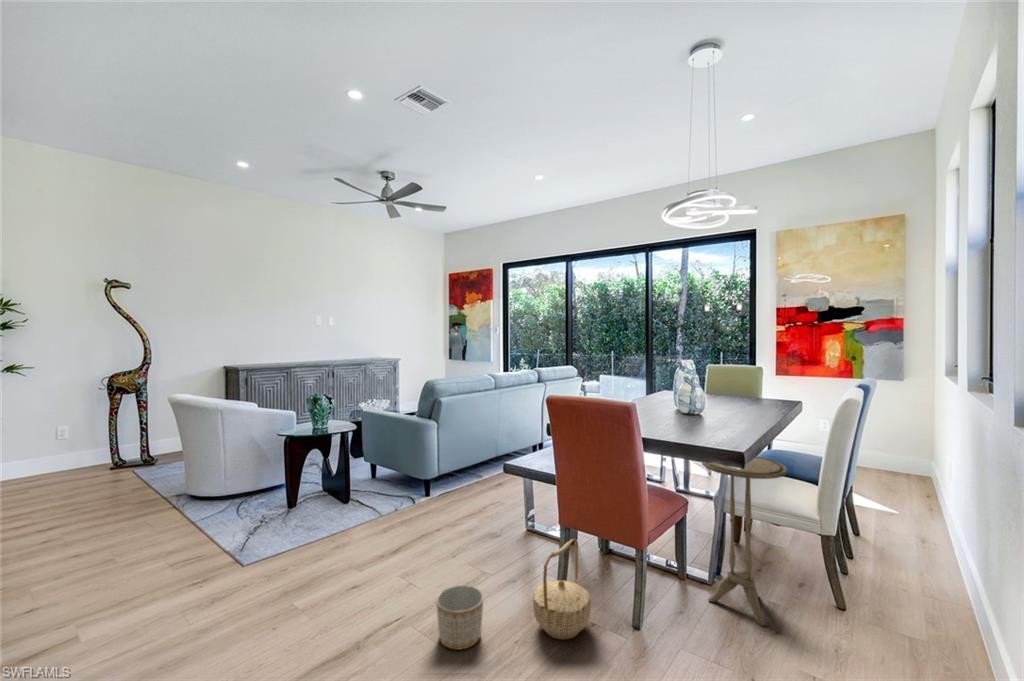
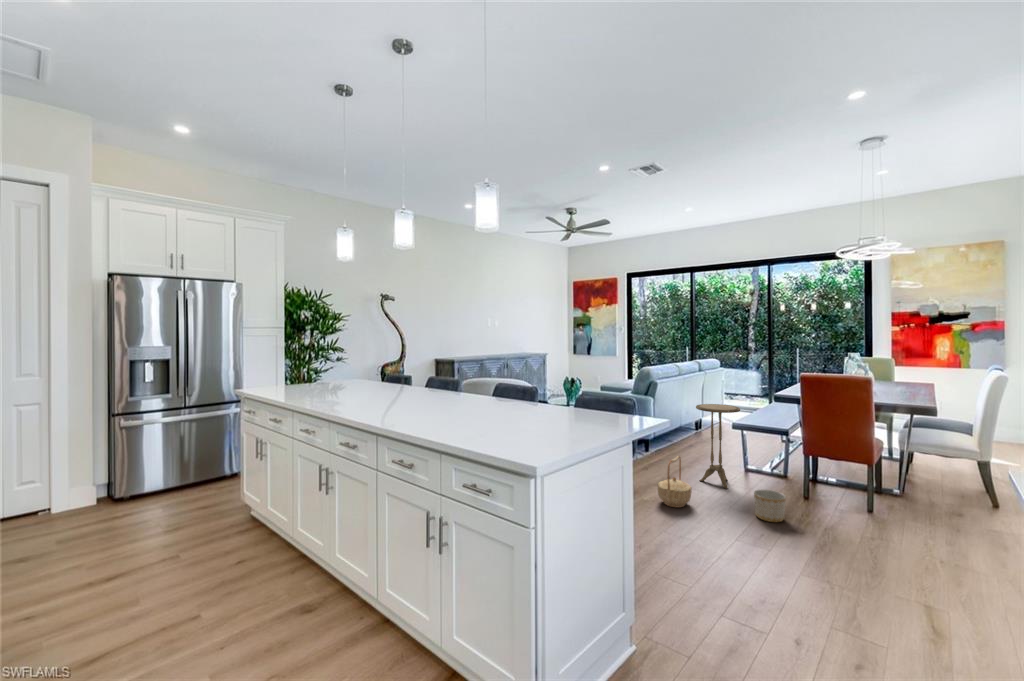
side table: present [701,457,787,626] -> present [696,404,740,489]
basket: present [533,539,591,639] -> present [658,456,692,508]

